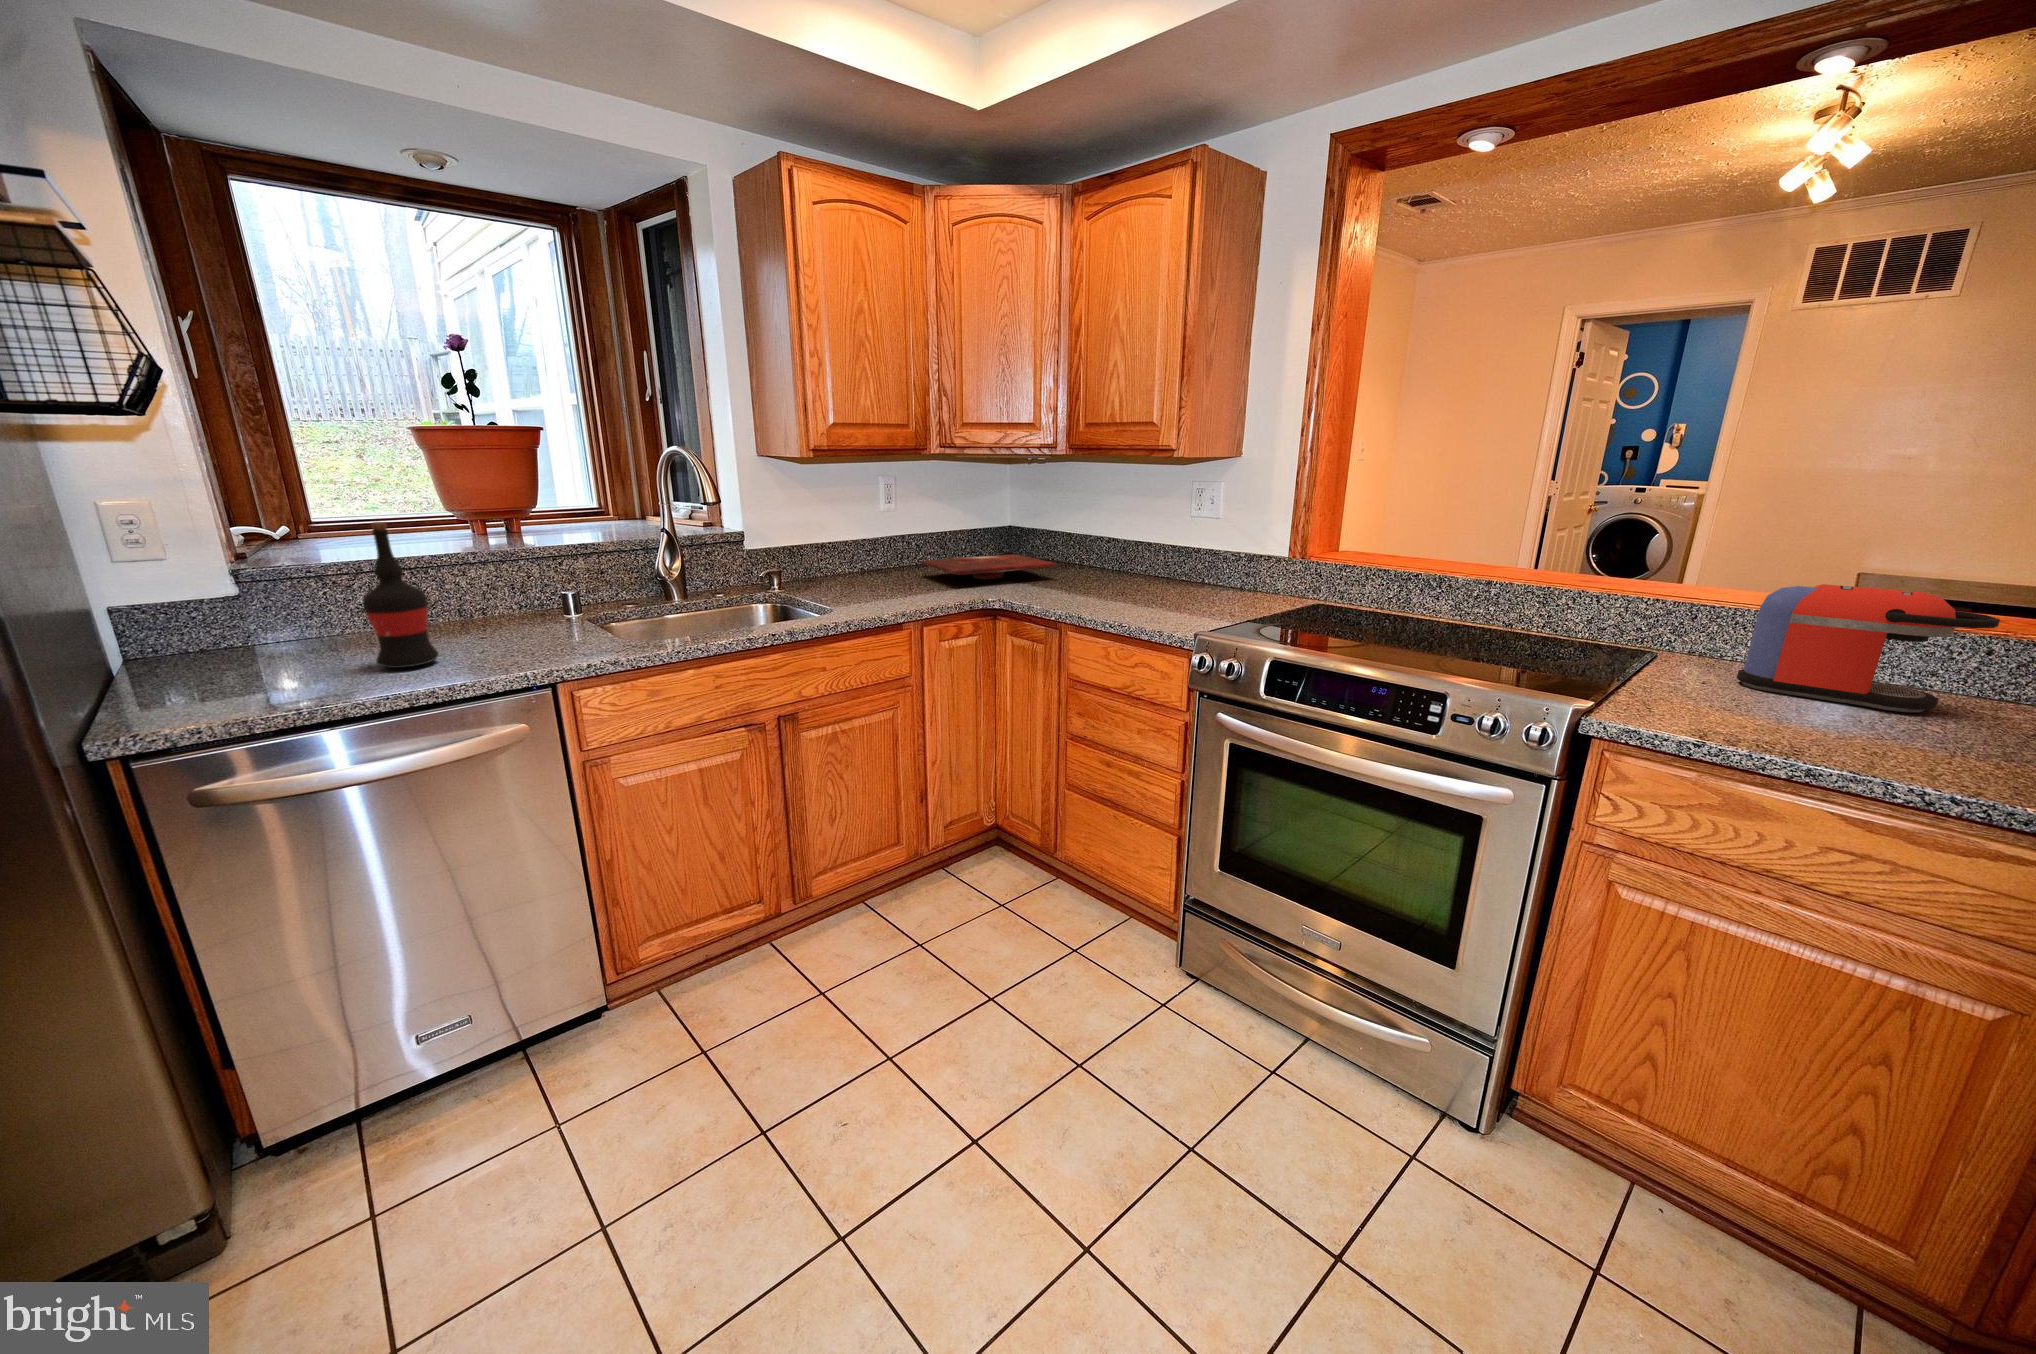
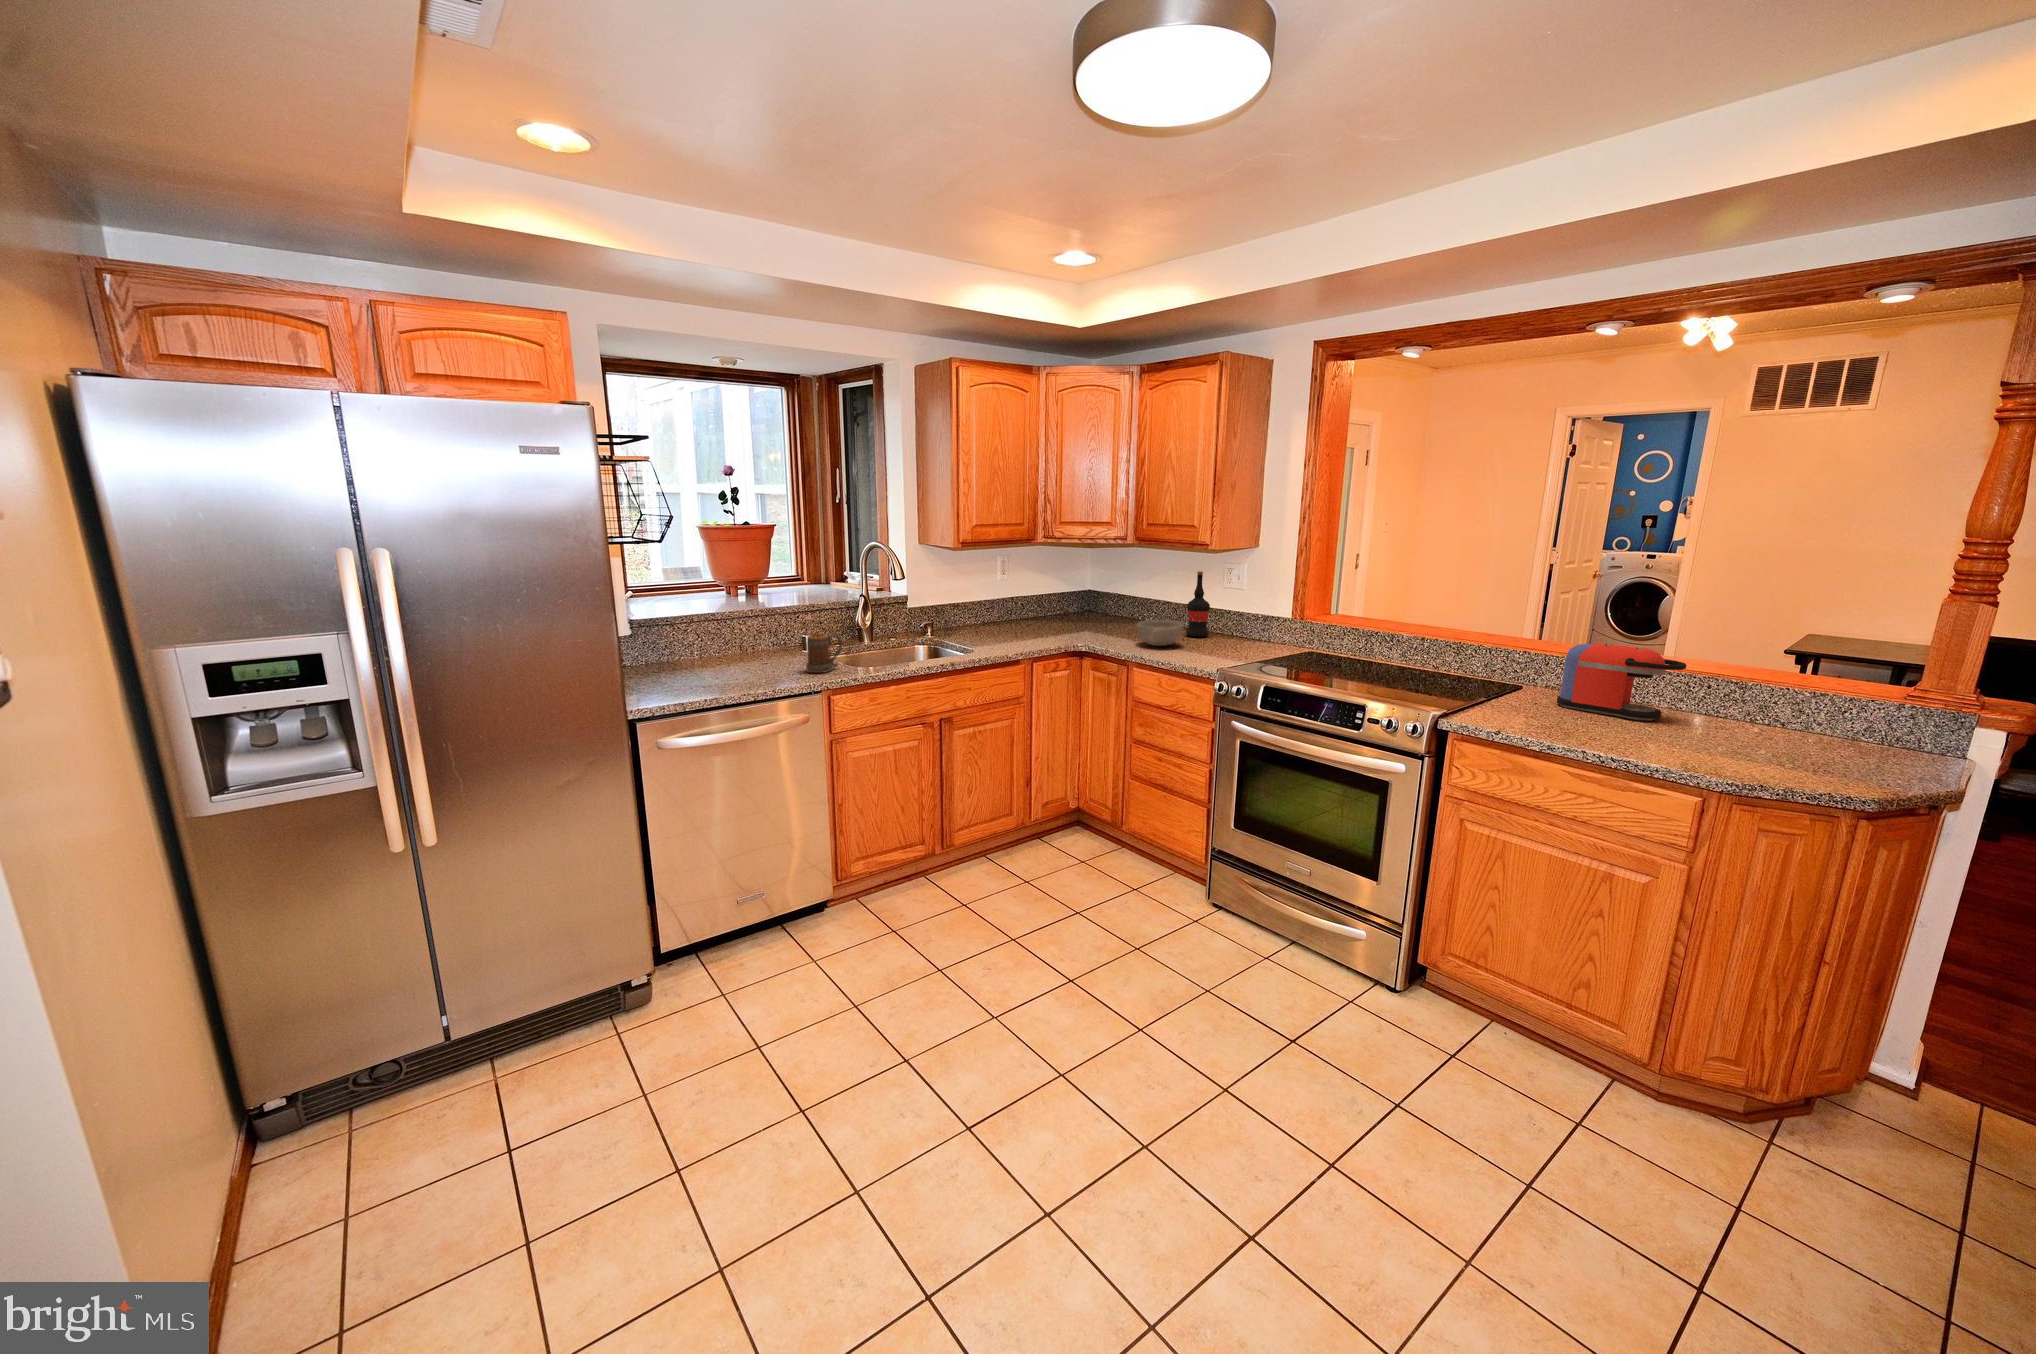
wine bottle: present [363,522,438,668] -> present [1186,571,1210,637]
cutting board: present [921,554,1056,579] -> none [1026,613,1125,631]
bowl: none [1072,562,1138,599] -> present [1136,620,1183,646]
mug: none [534,589,602,653] -> present [806,634,842,673]

